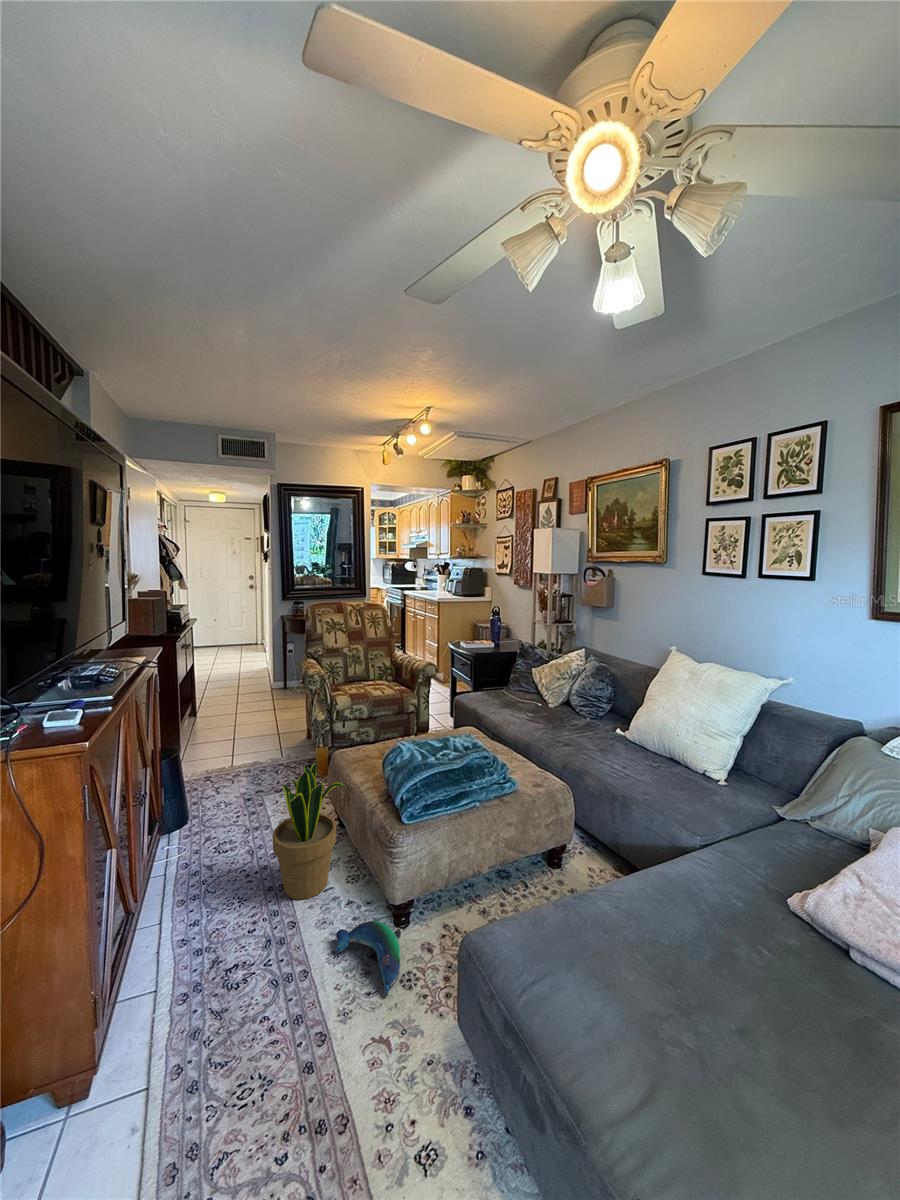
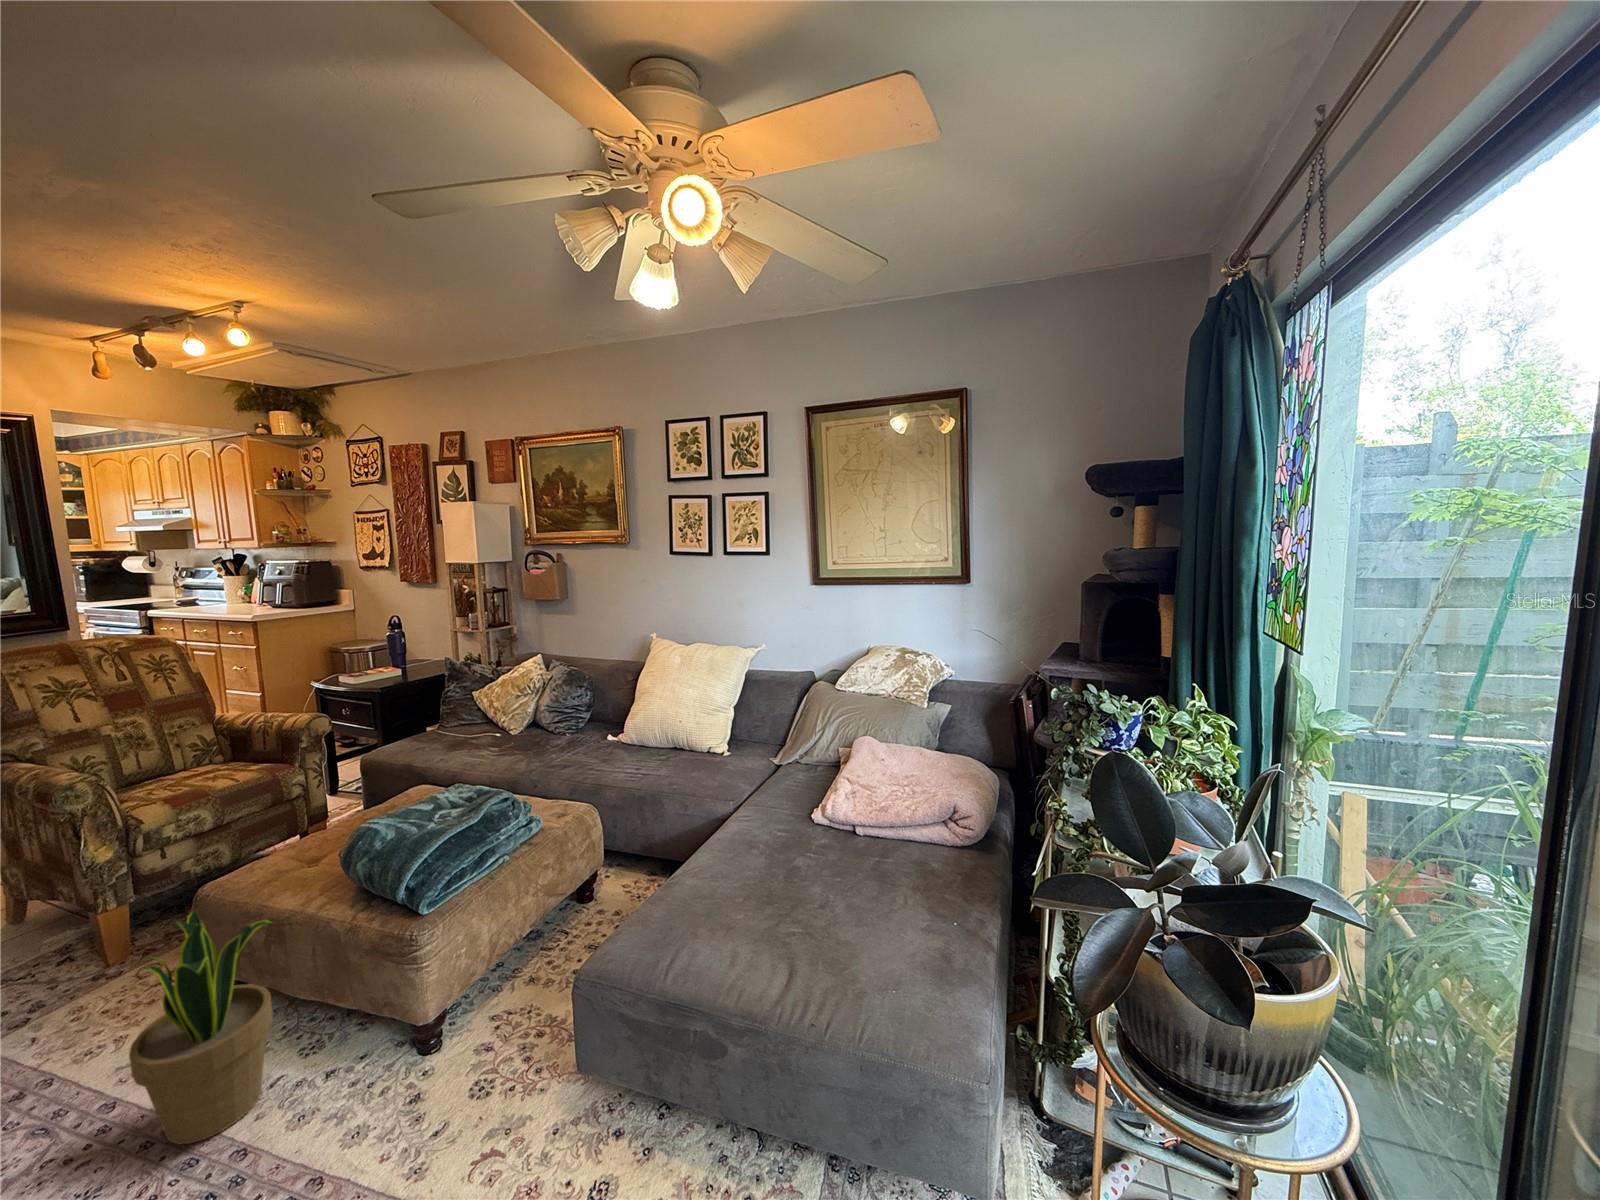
plush toy: present [335,921,401,996] -> none [337,1047,469,1138]

